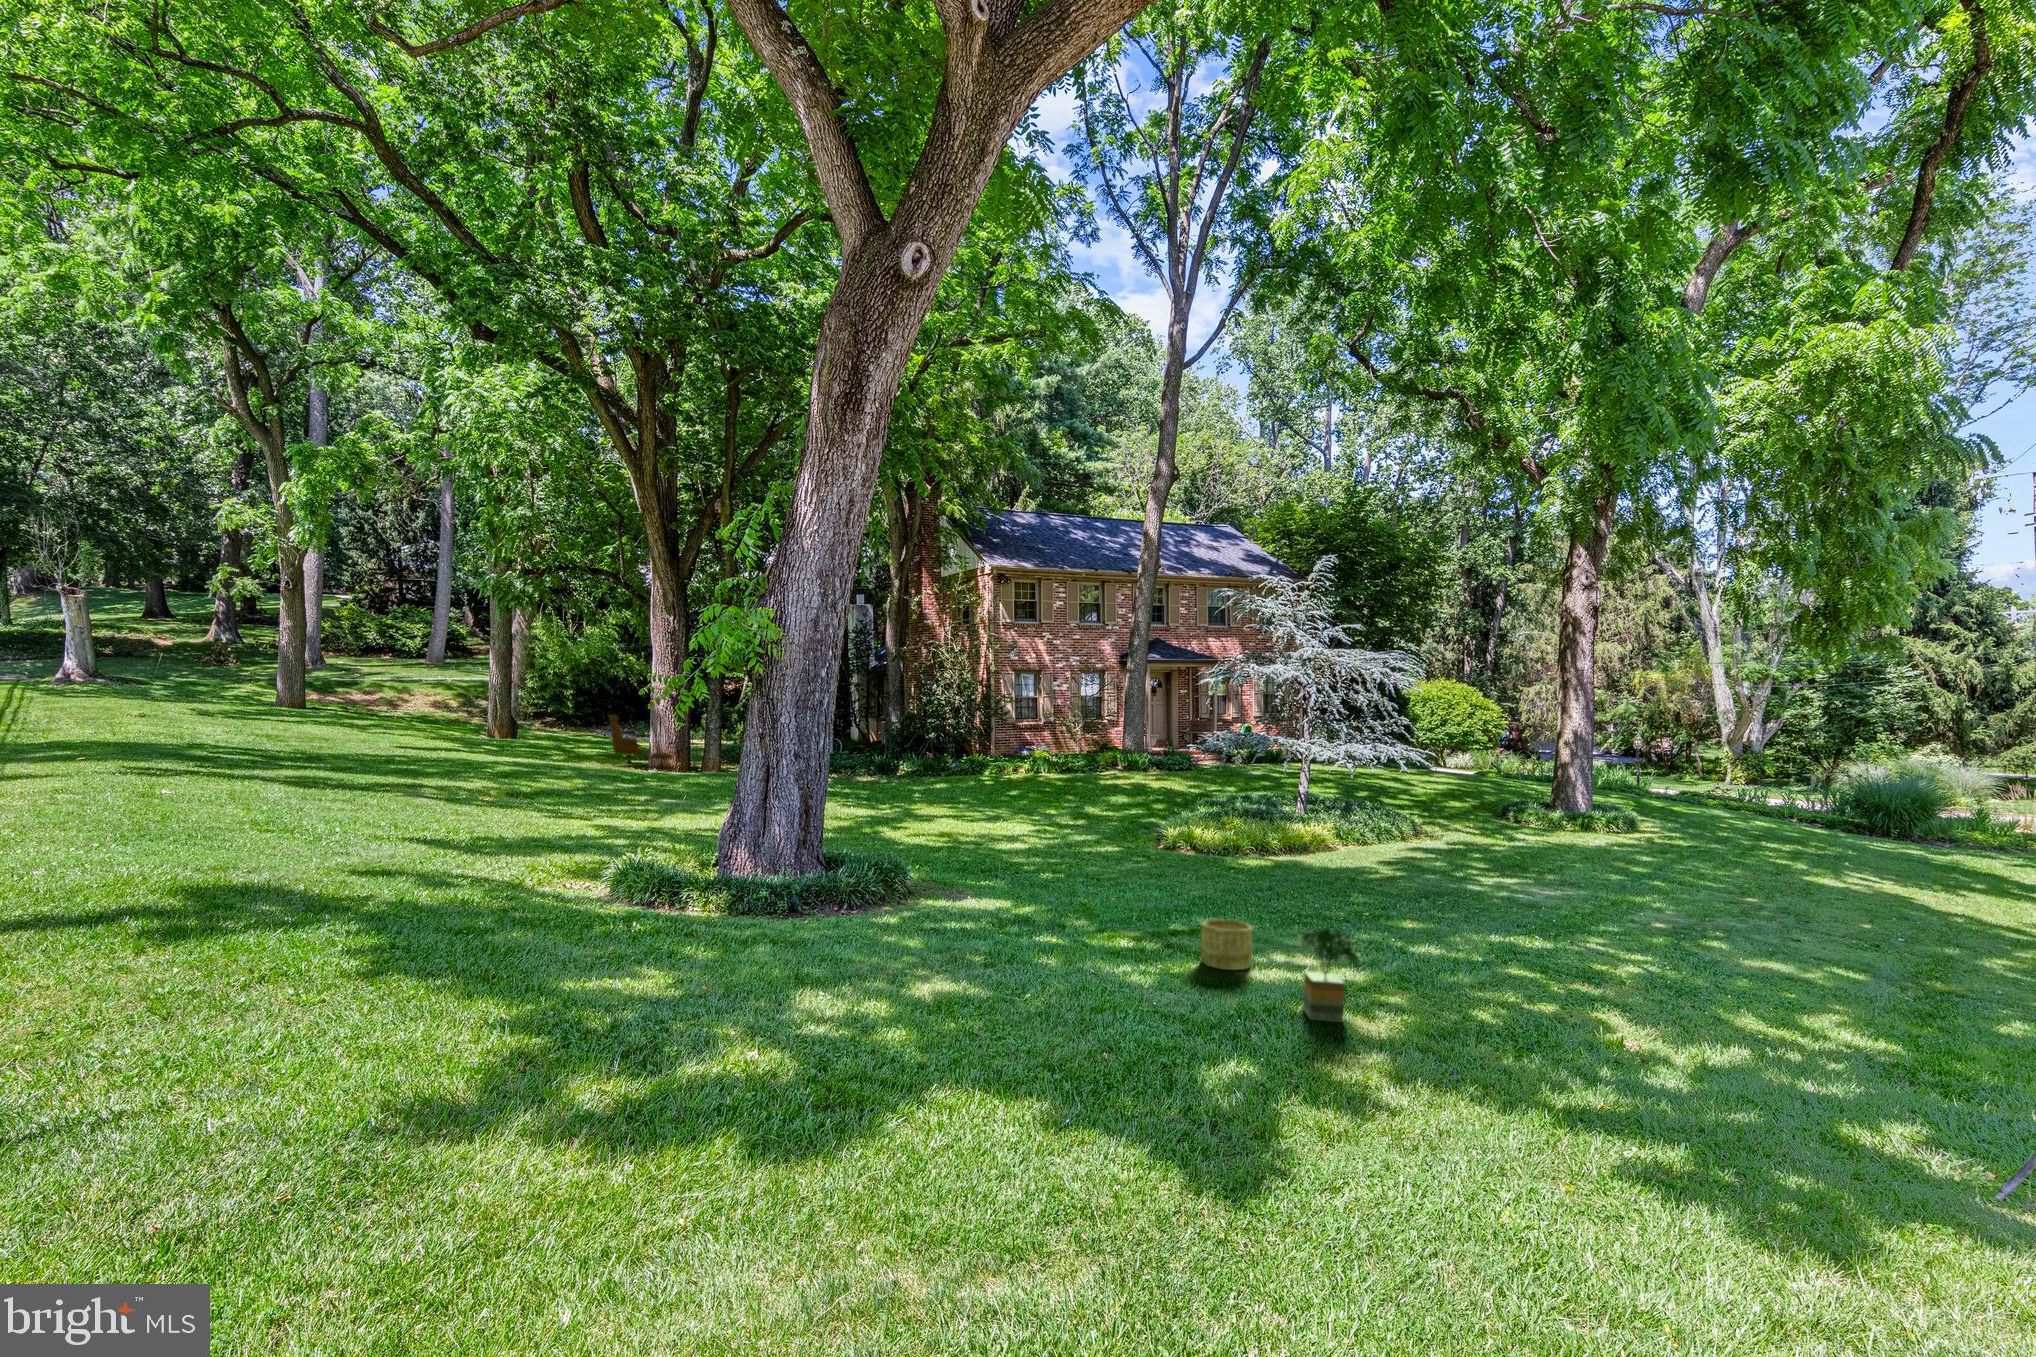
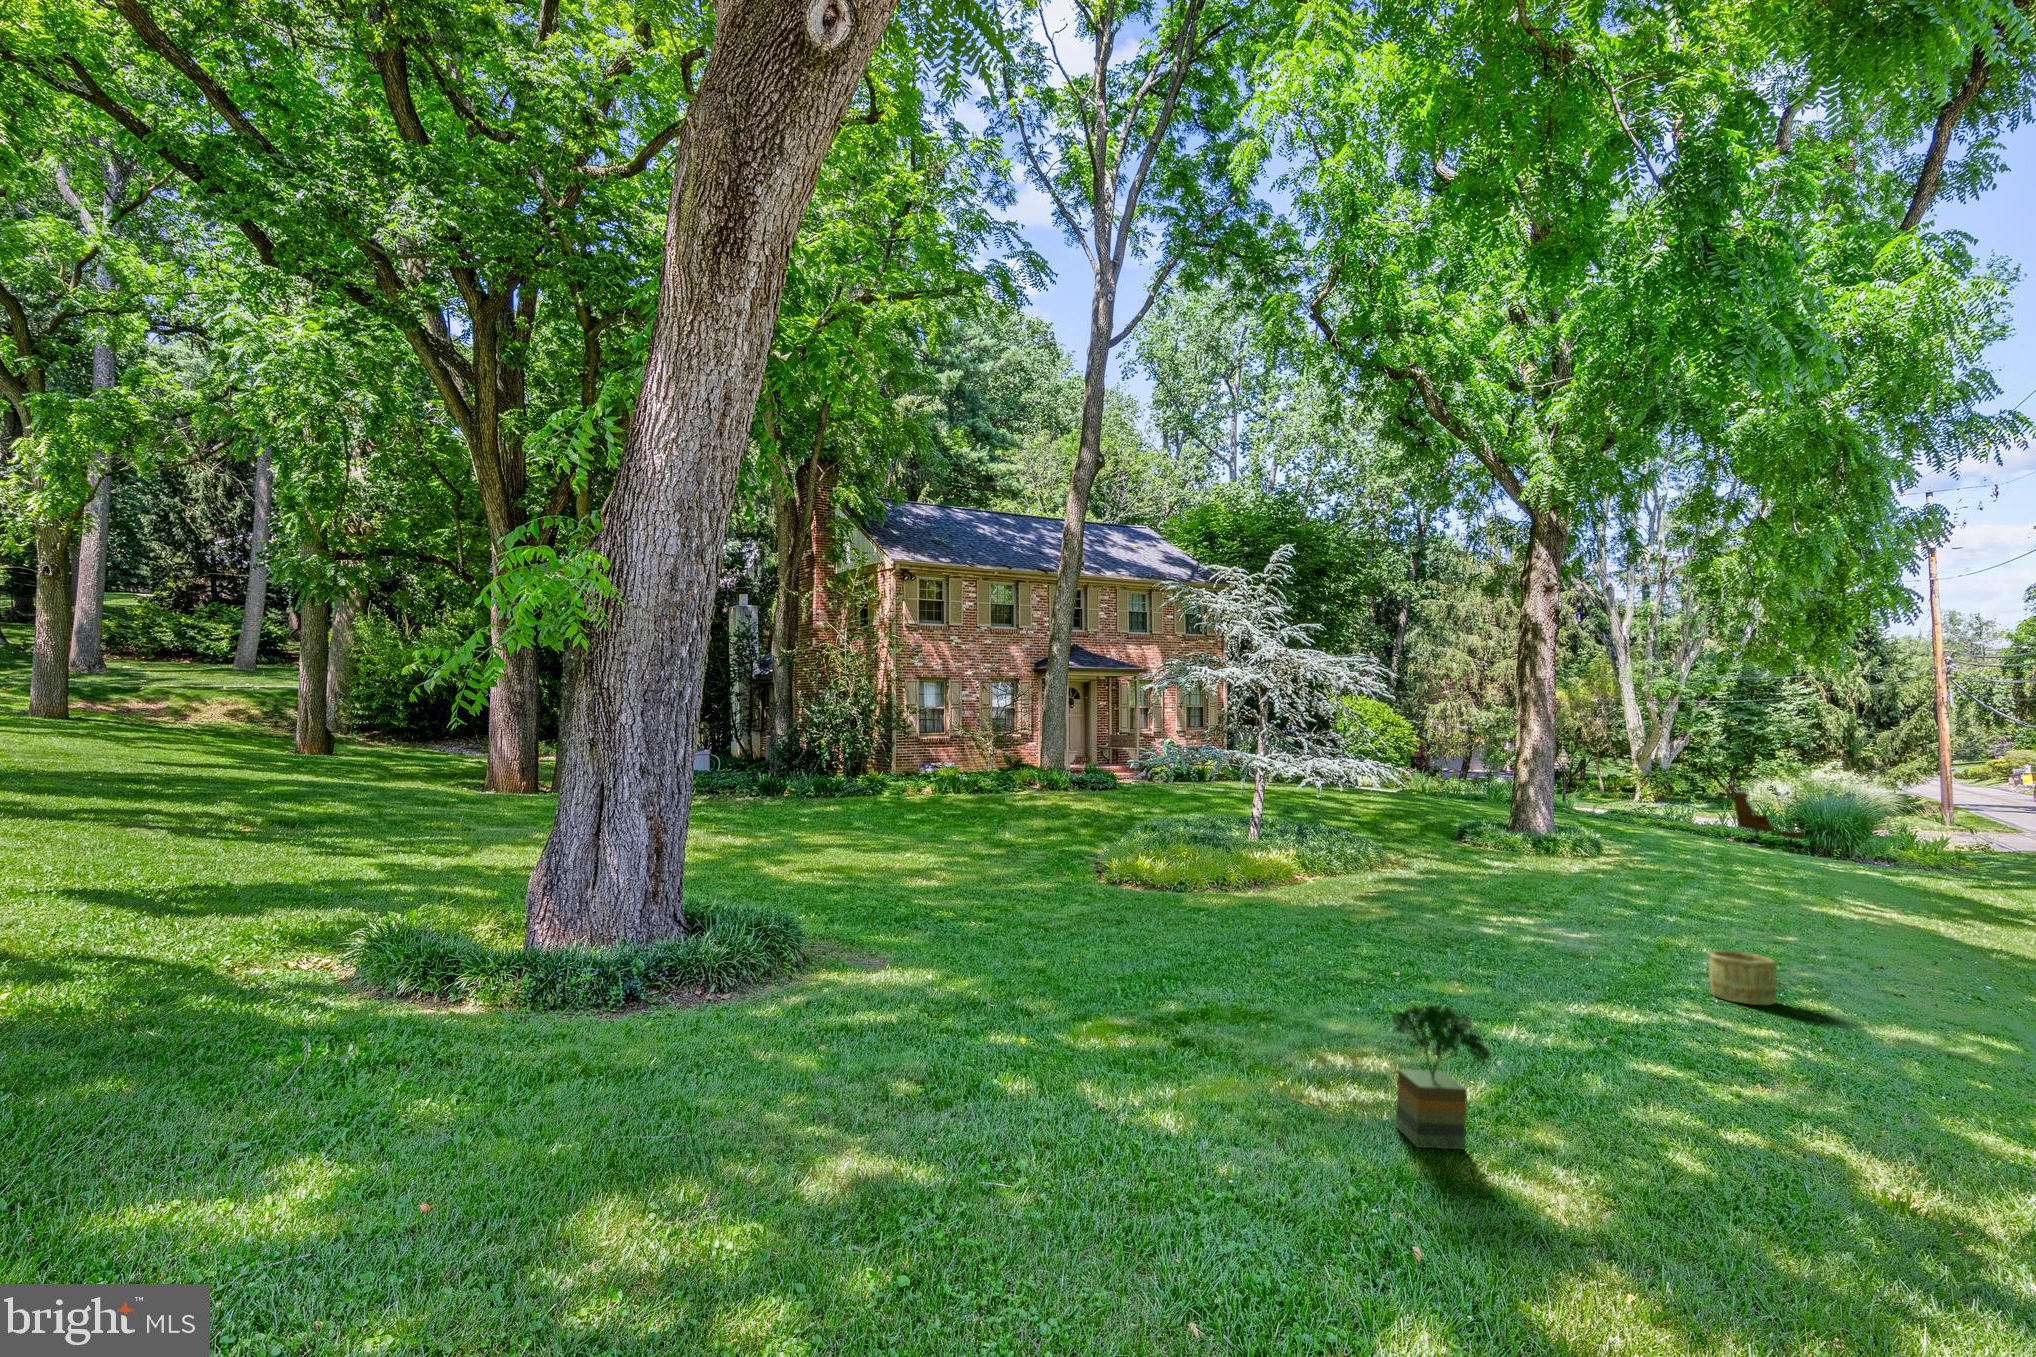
lounge chair: present [609,715,673,767] -> present [1733,792,1805,846]
wooden bucket: present [1200,919,1253,970] -> present [1708,950,1777,1005]

